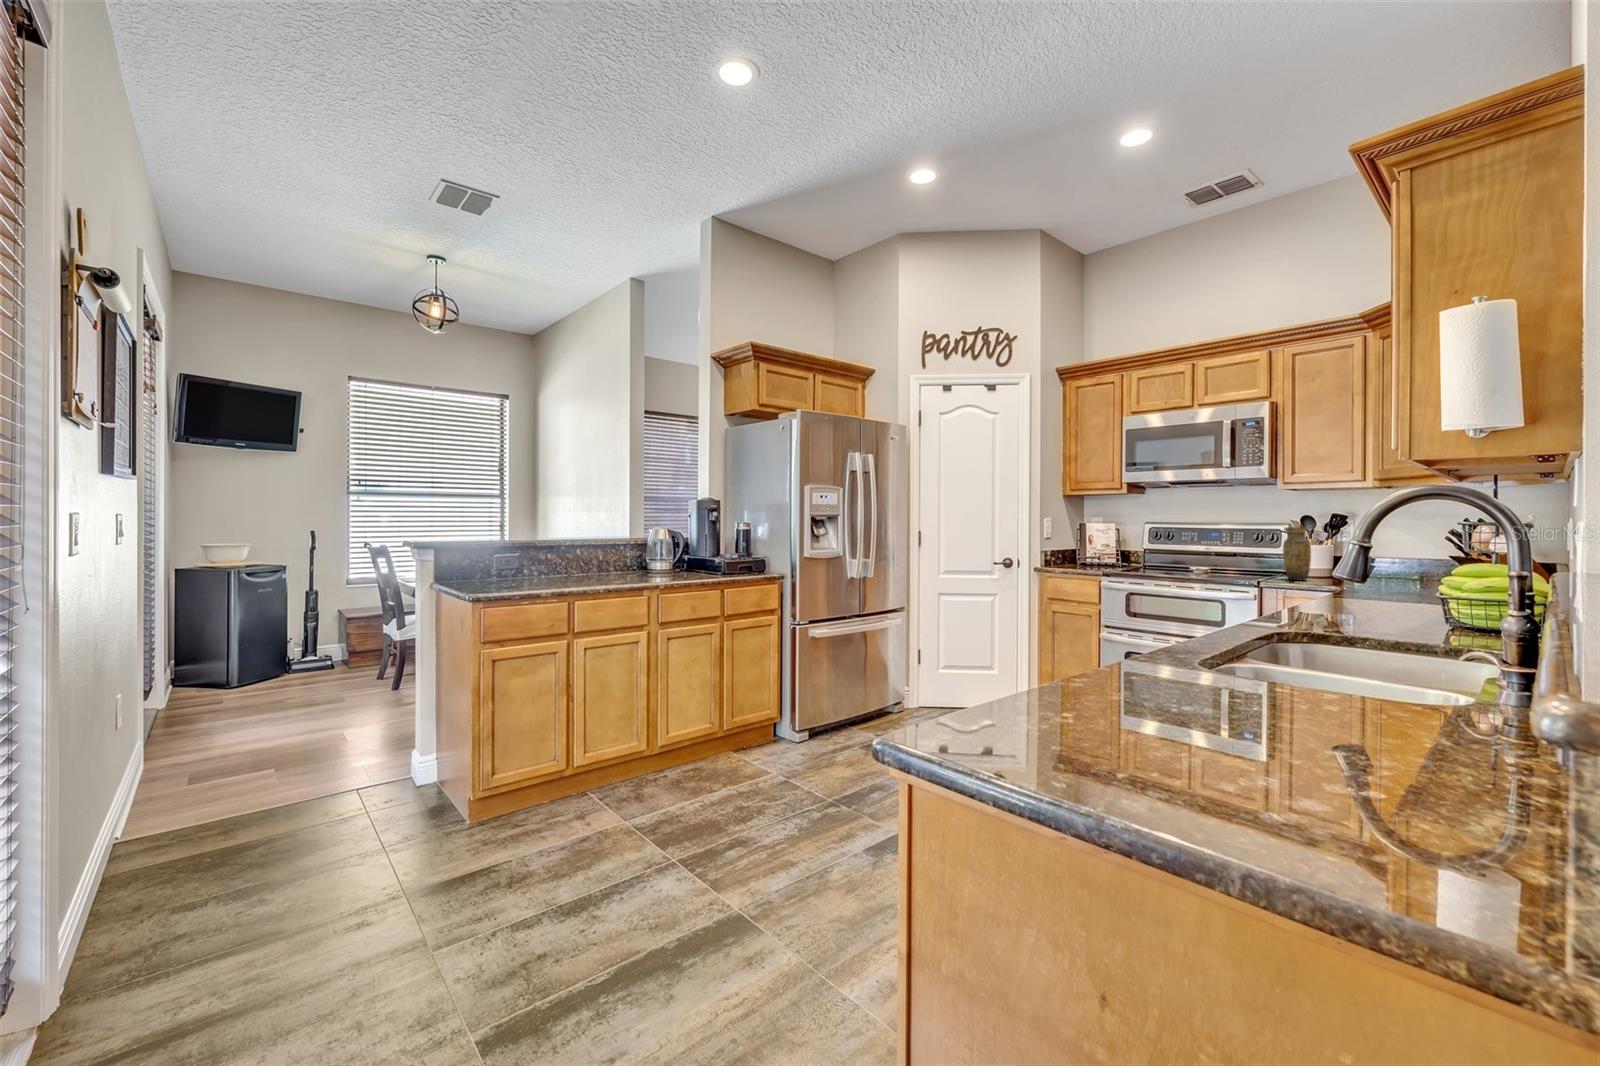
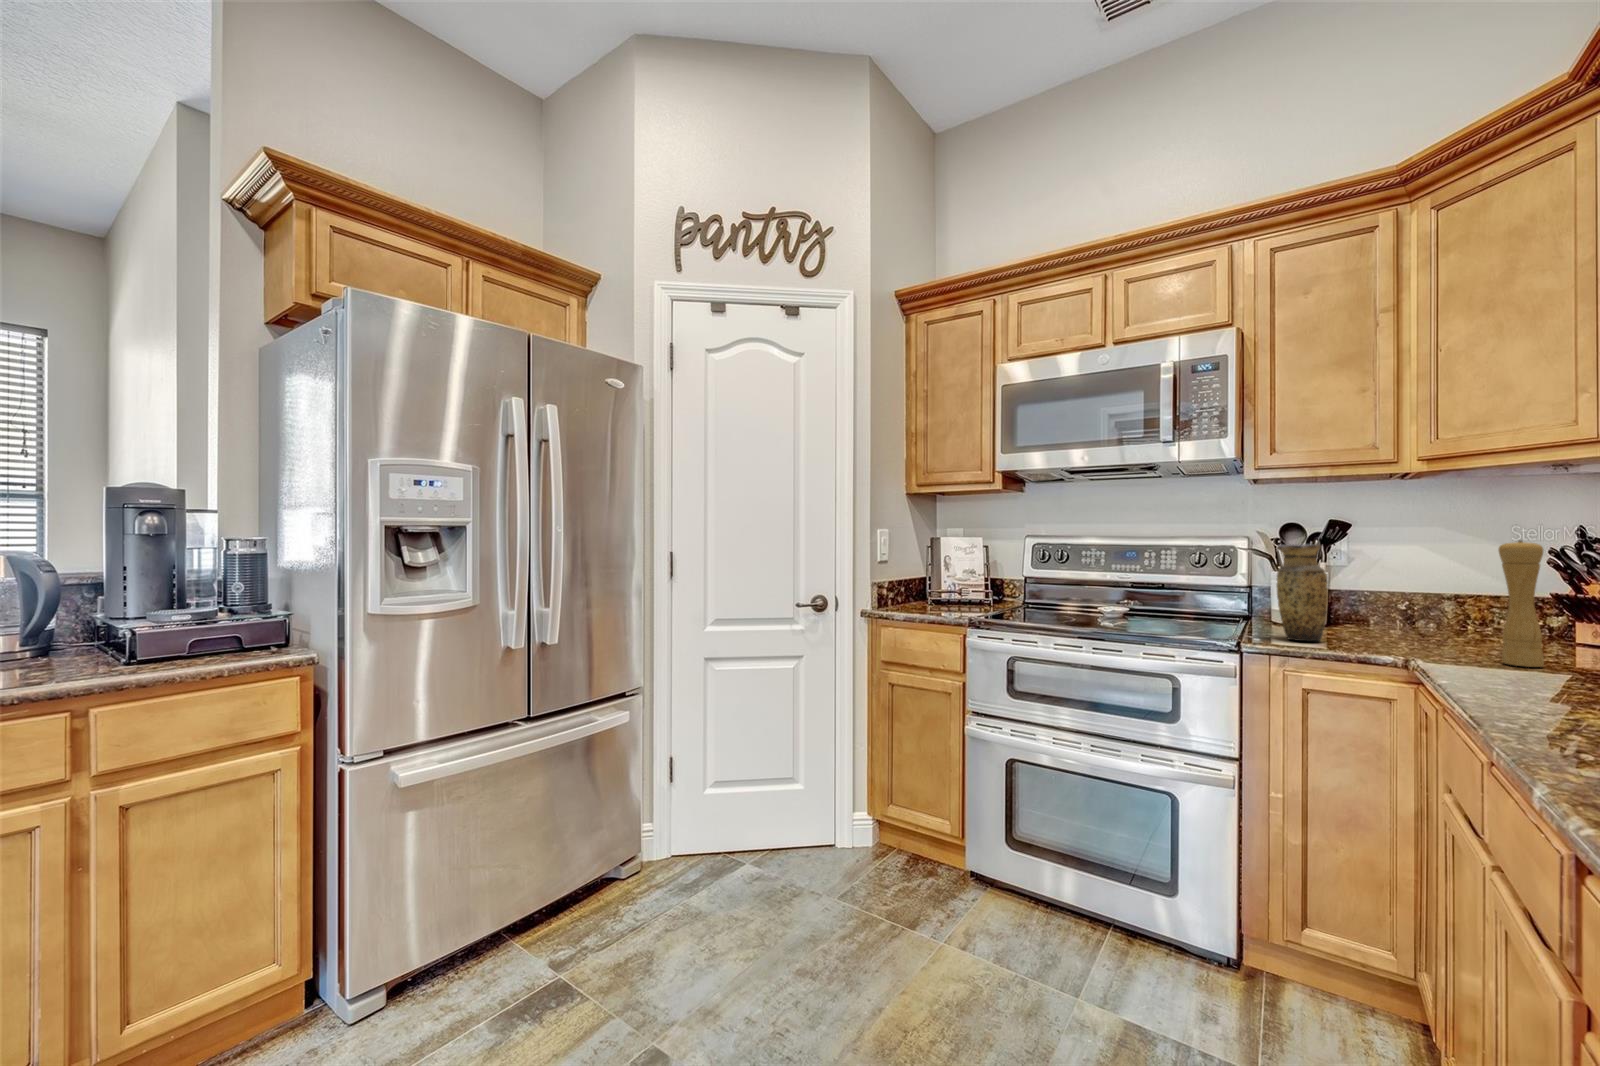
pepper mill: none [1389,524,1410,588] -> present [1499,540,1544,667]

